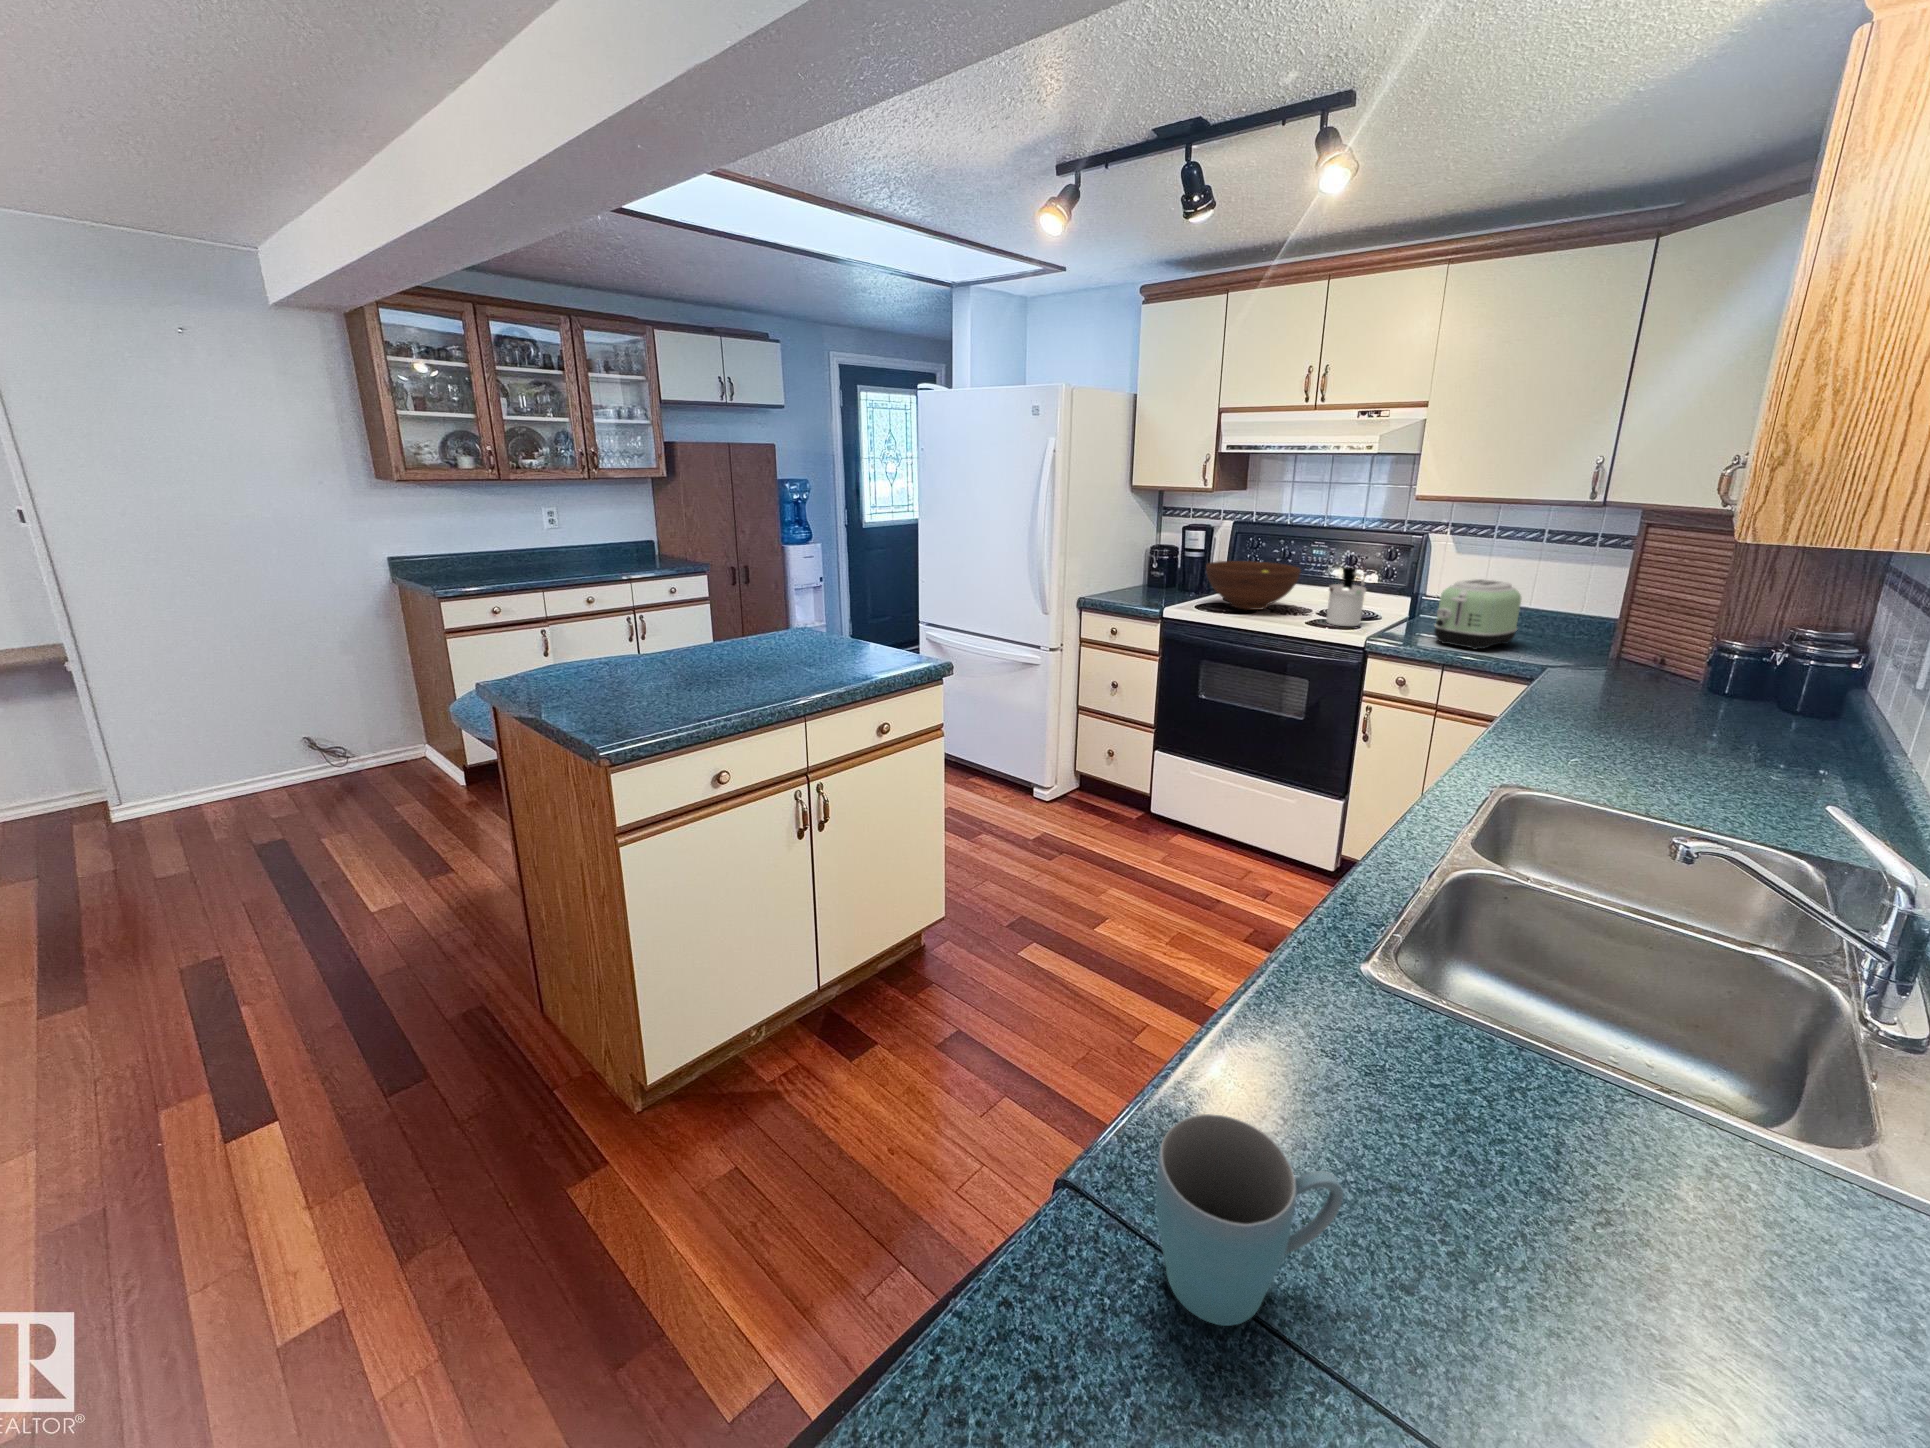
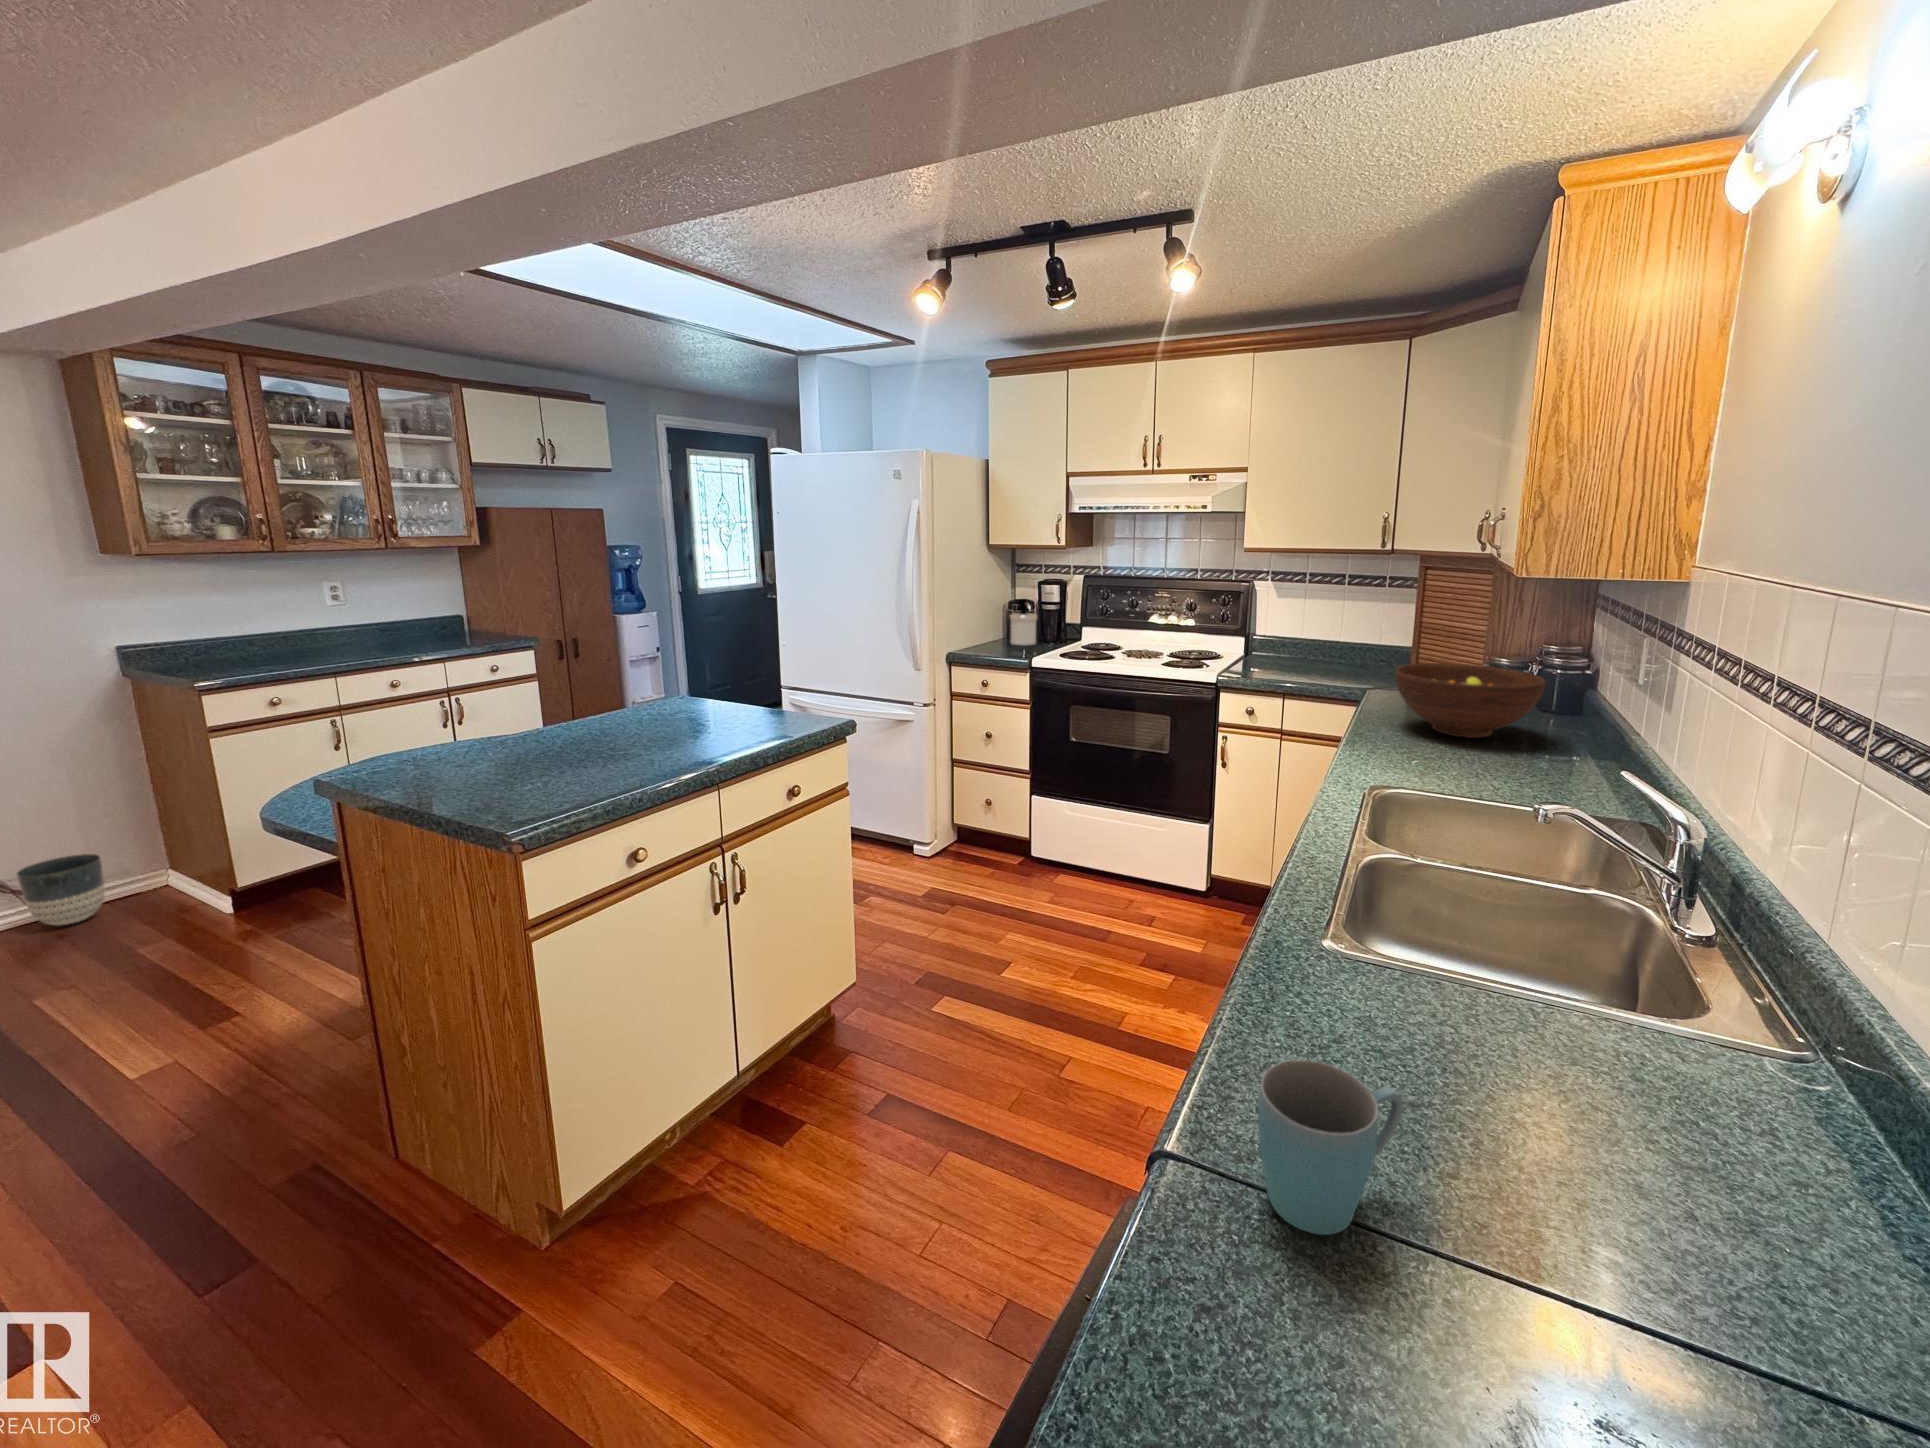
fruit bowl: present [1206,561,1301,610] -> present [1395,663,1546,738]
soap dispenser: present [1326,567,1366,626] -> present [1010,599,1037,645]
toaster: present [1435,579,1521,650] -> none [1272,618,1339,680]
planter: none [345,722,402,775] -> present [17,854,105,926]

